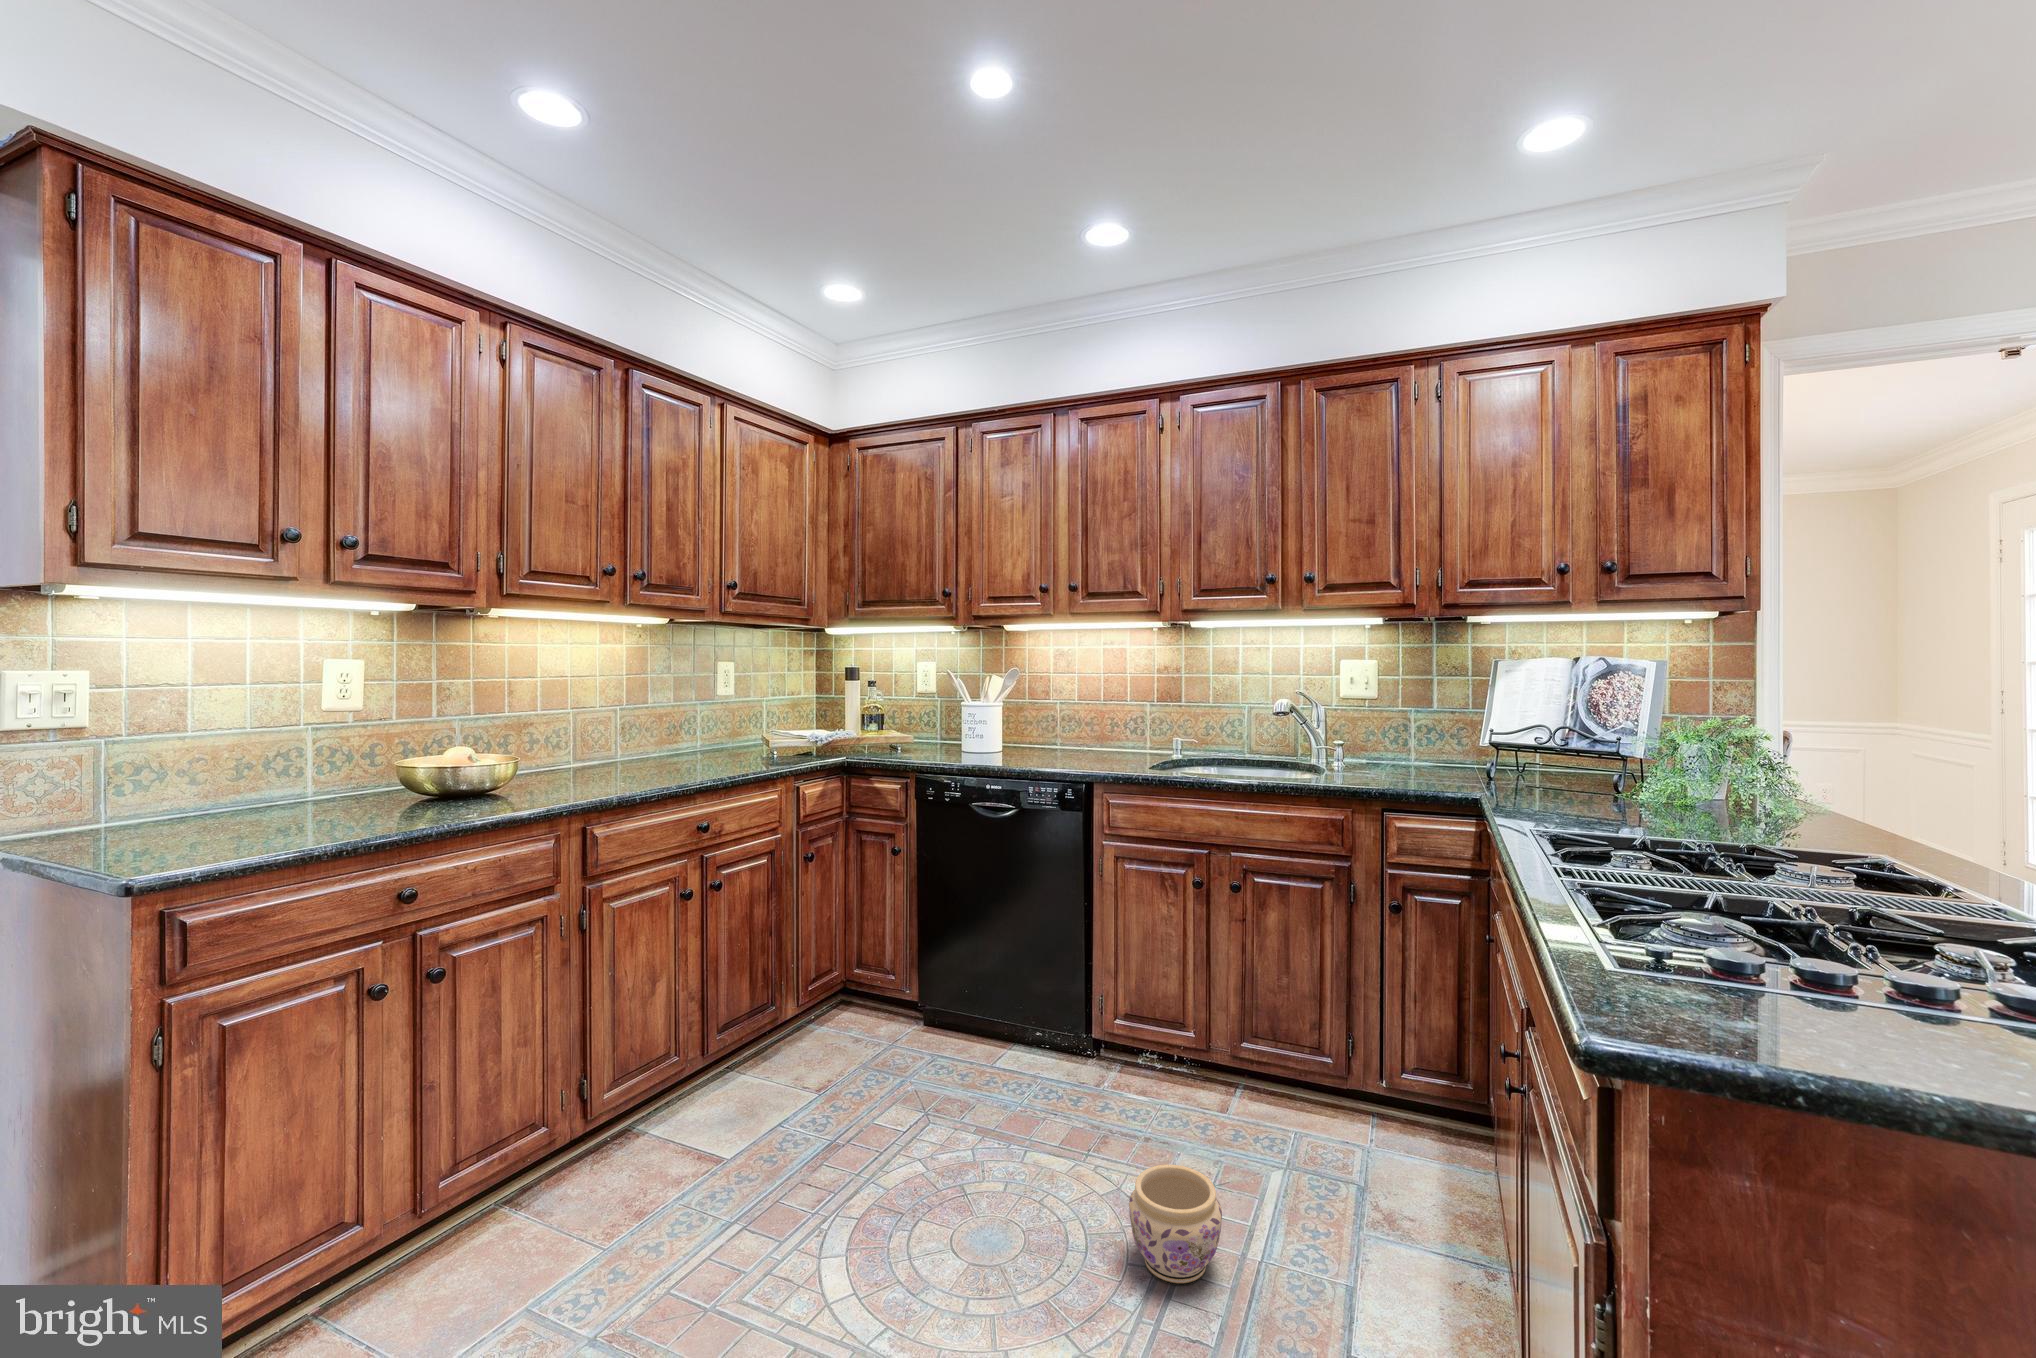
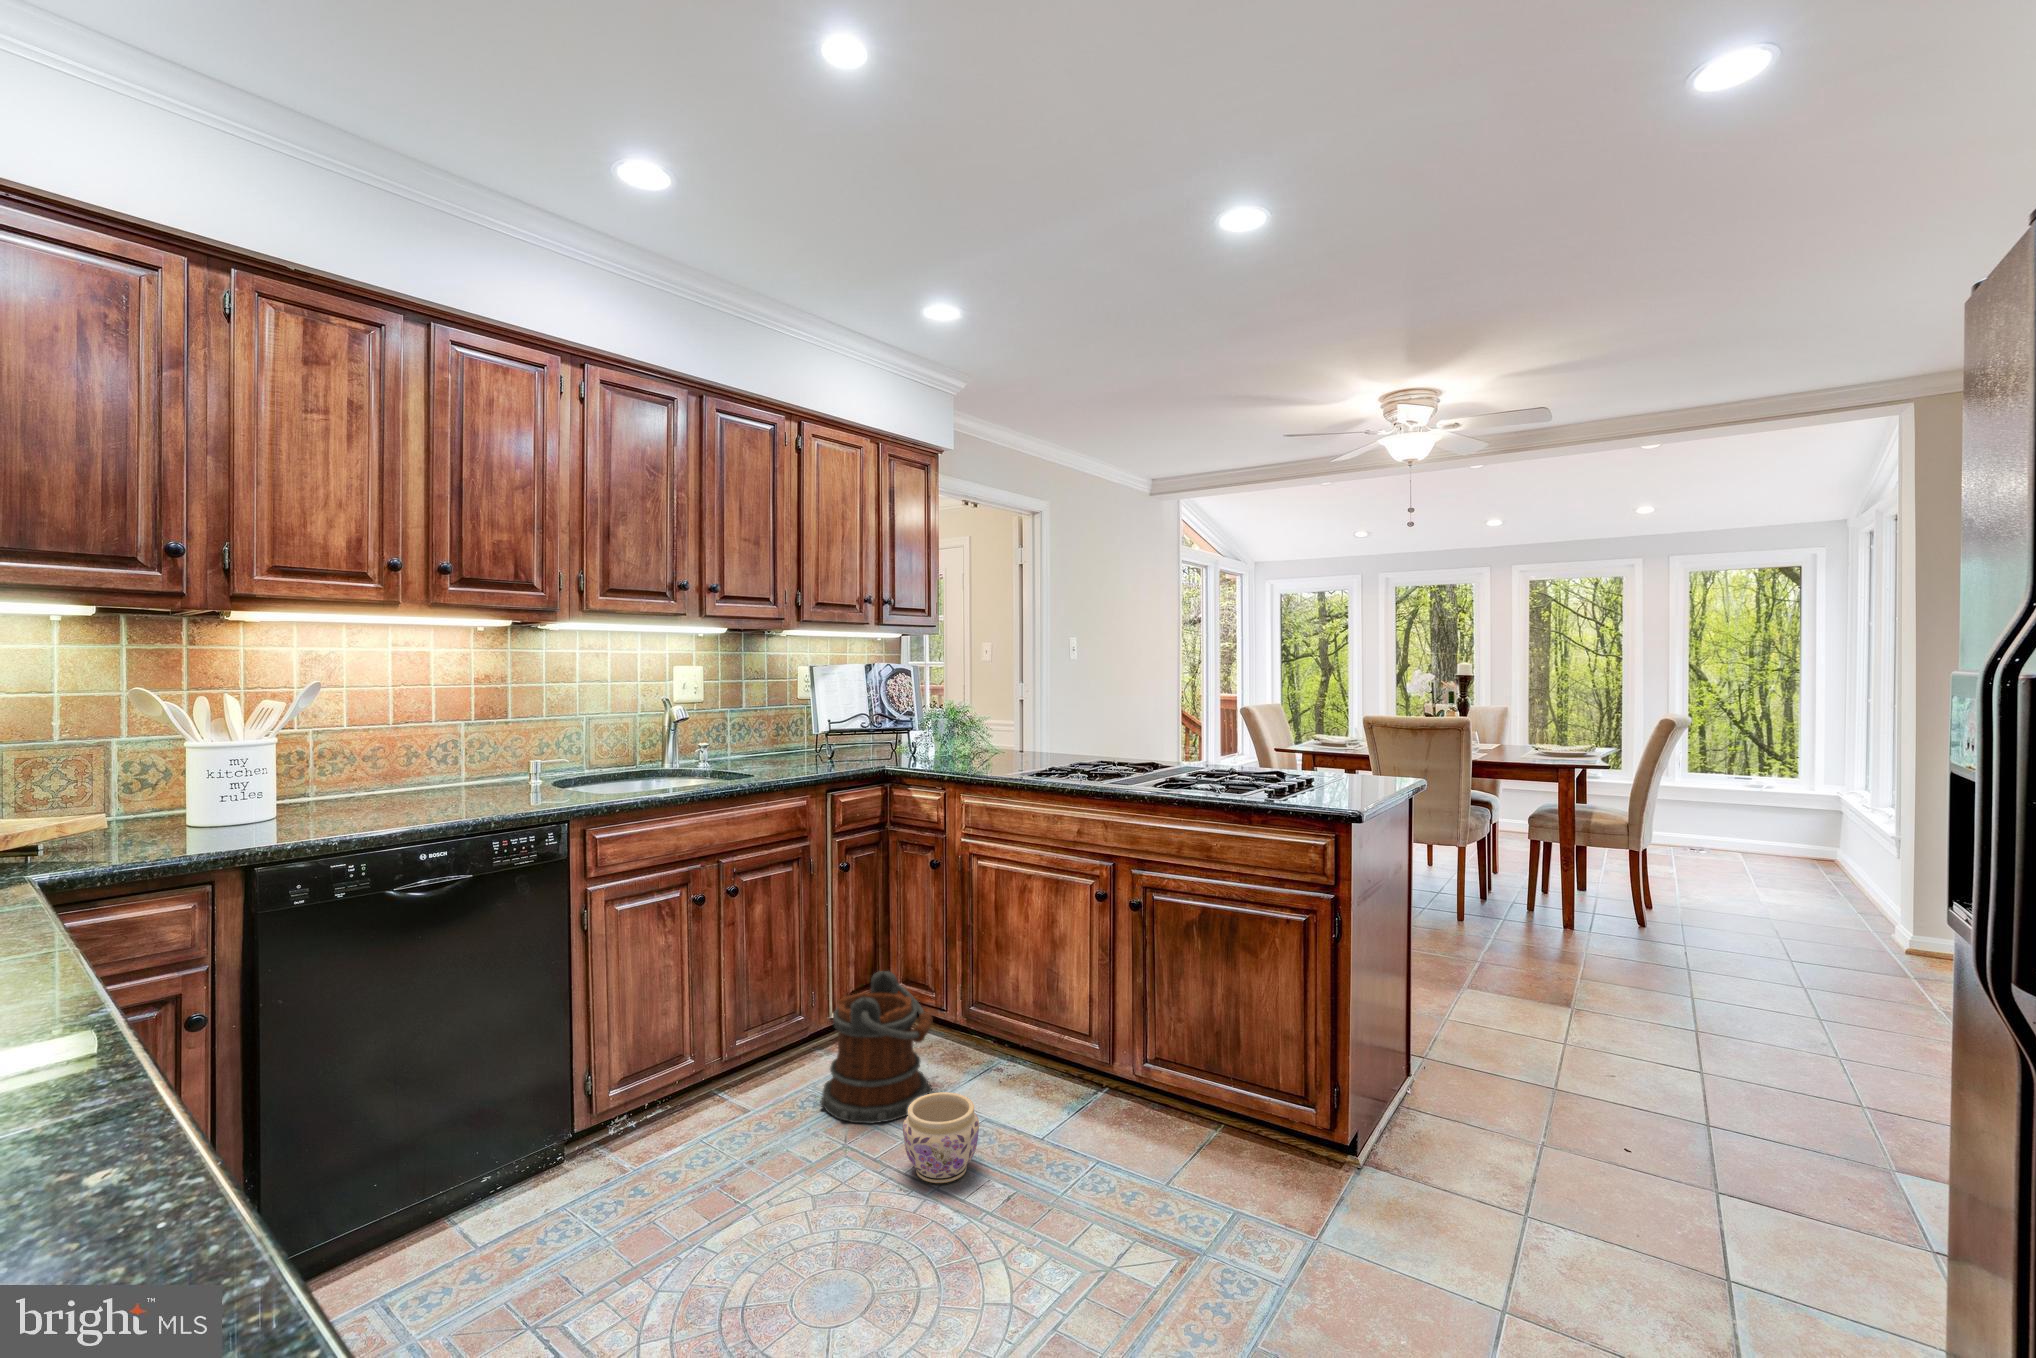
bucket: none [1227,1039,1371,1221] -> present [820,971,933,1124]

